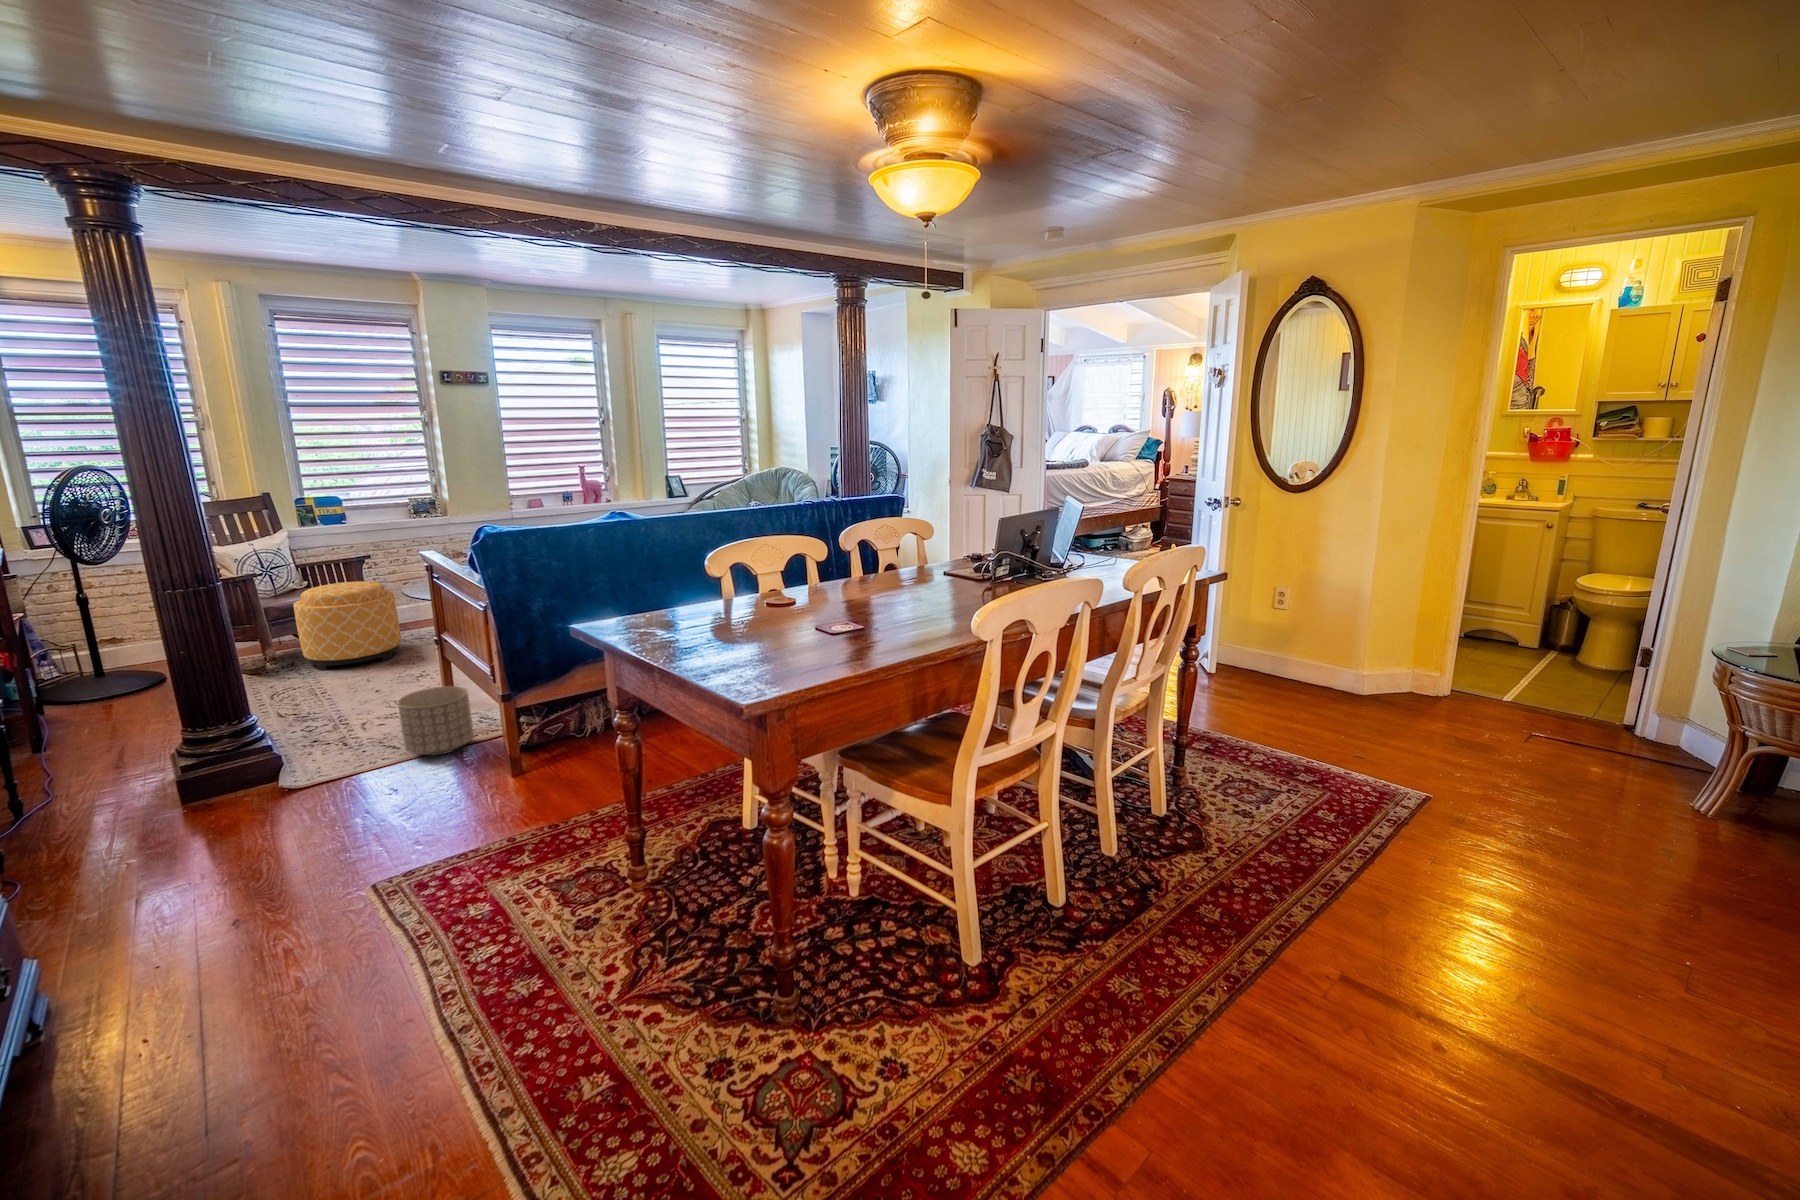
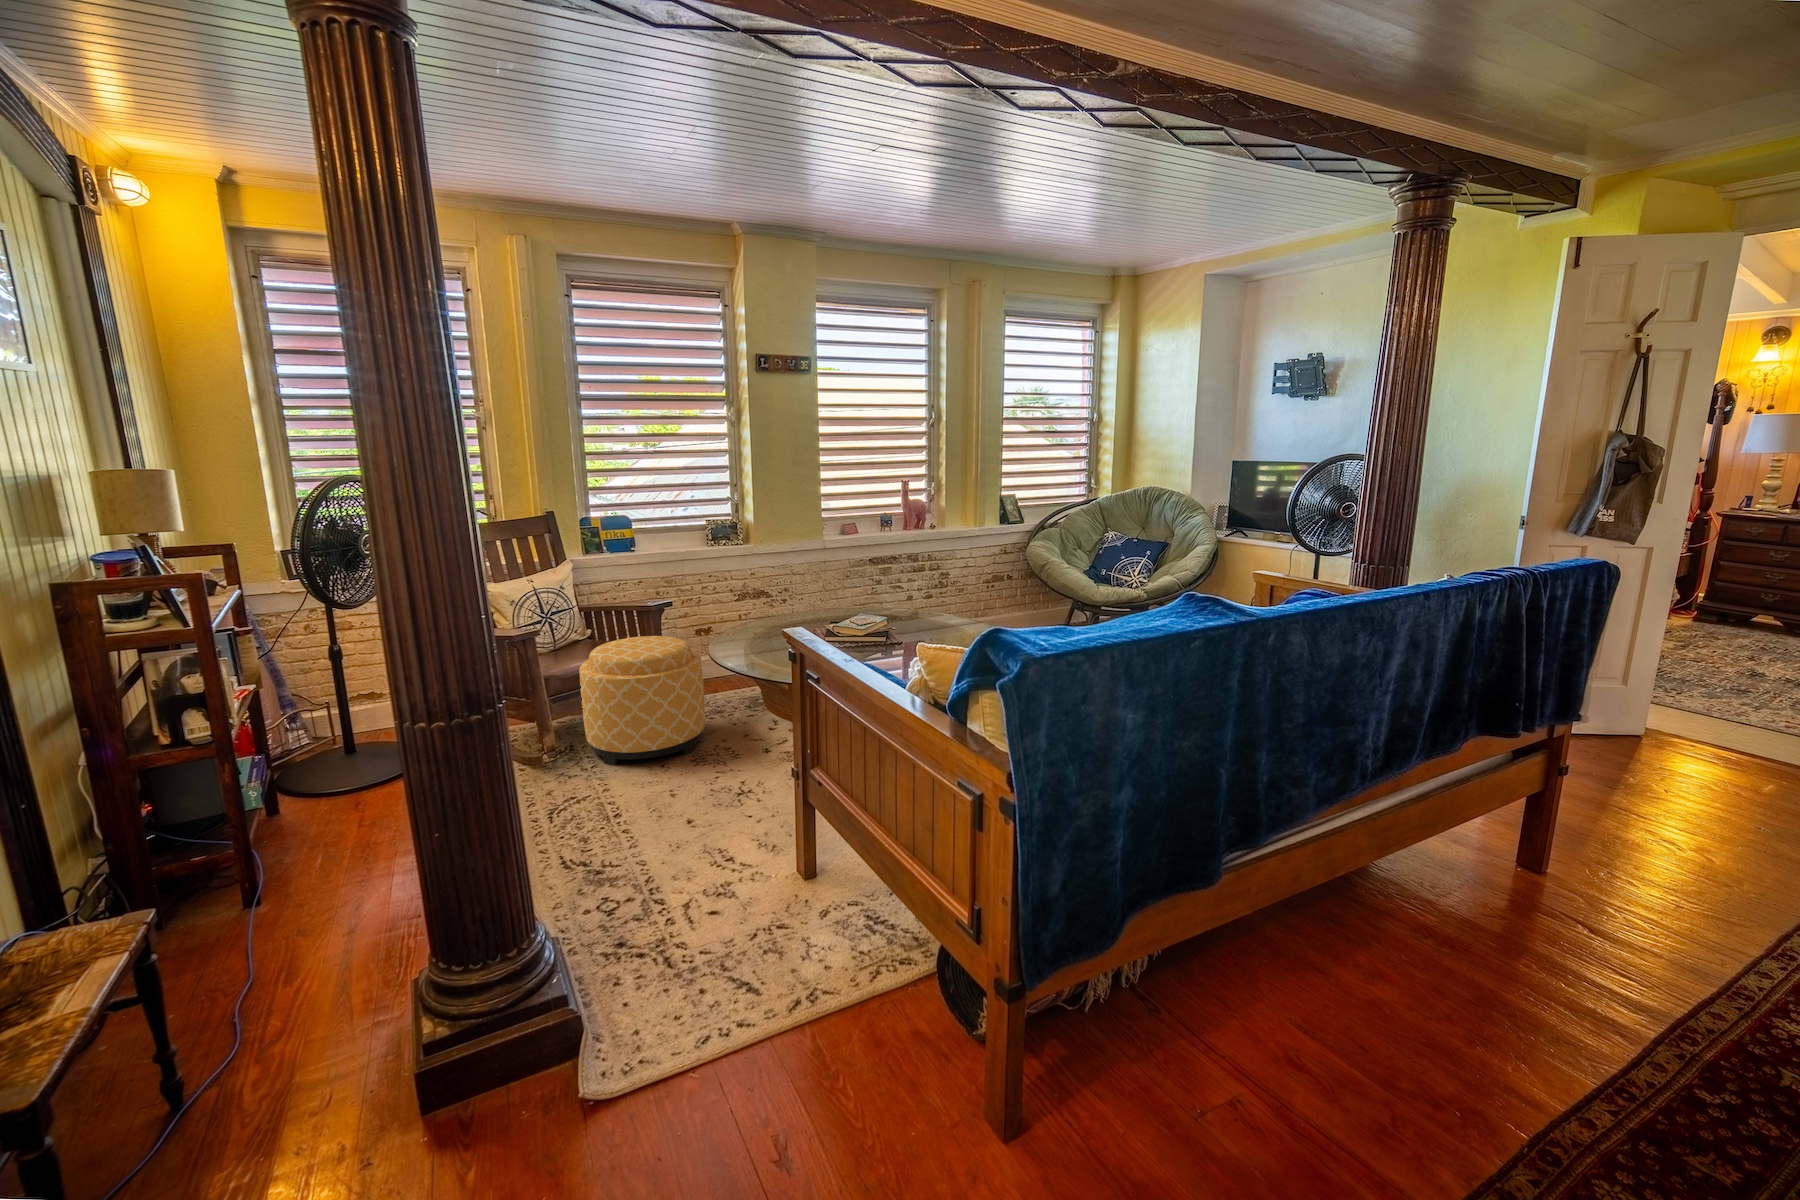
planter: present [398,686,474,755] -> none [779,883,897,1039]

